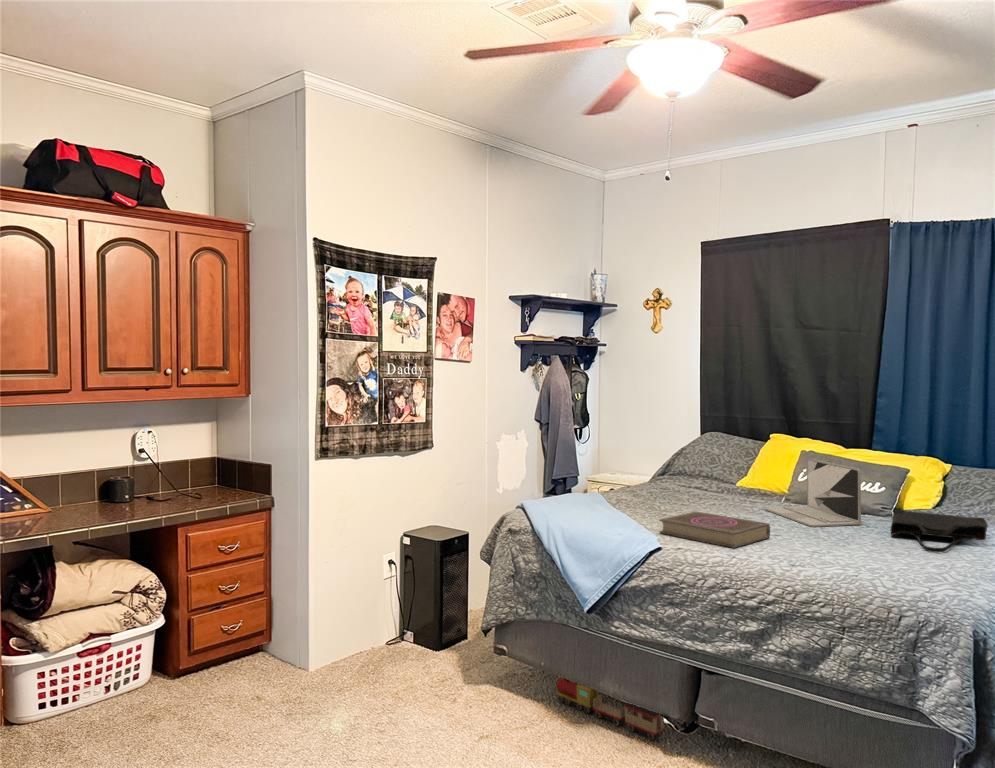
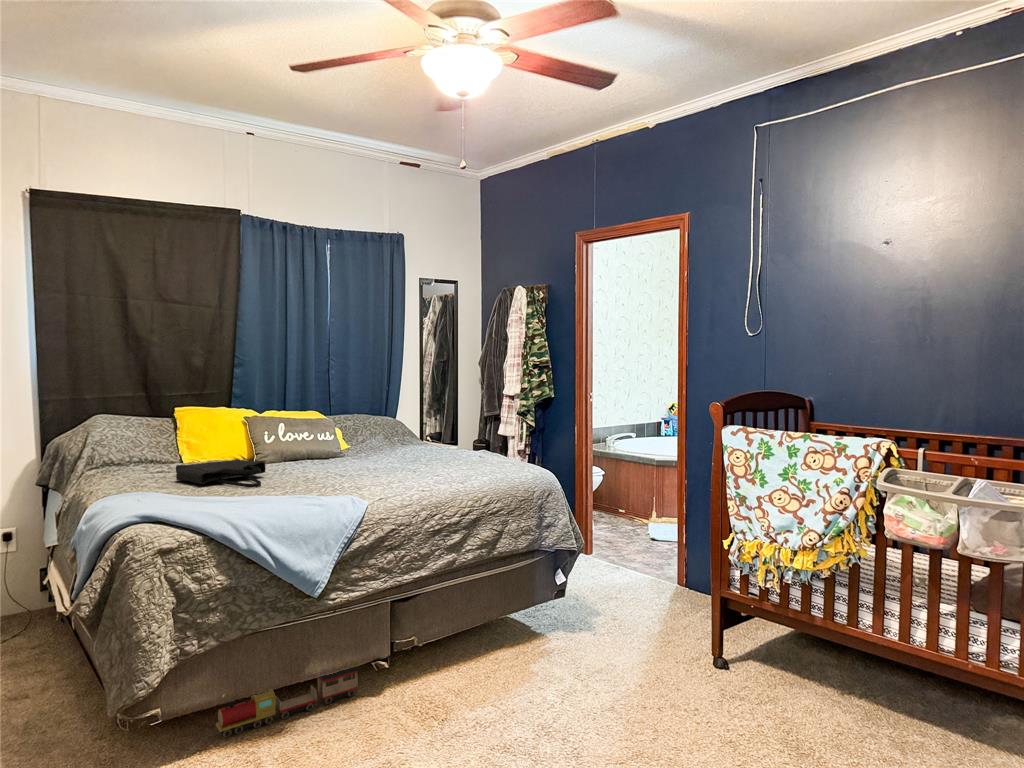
laptop: present [765,459,862,527] -> none [289,418,375,469]
tote bag: present [891,509,988,552] -> present [176,459,265,487]
book: present [659,511,770,548] -> none [317,466,413,495]

